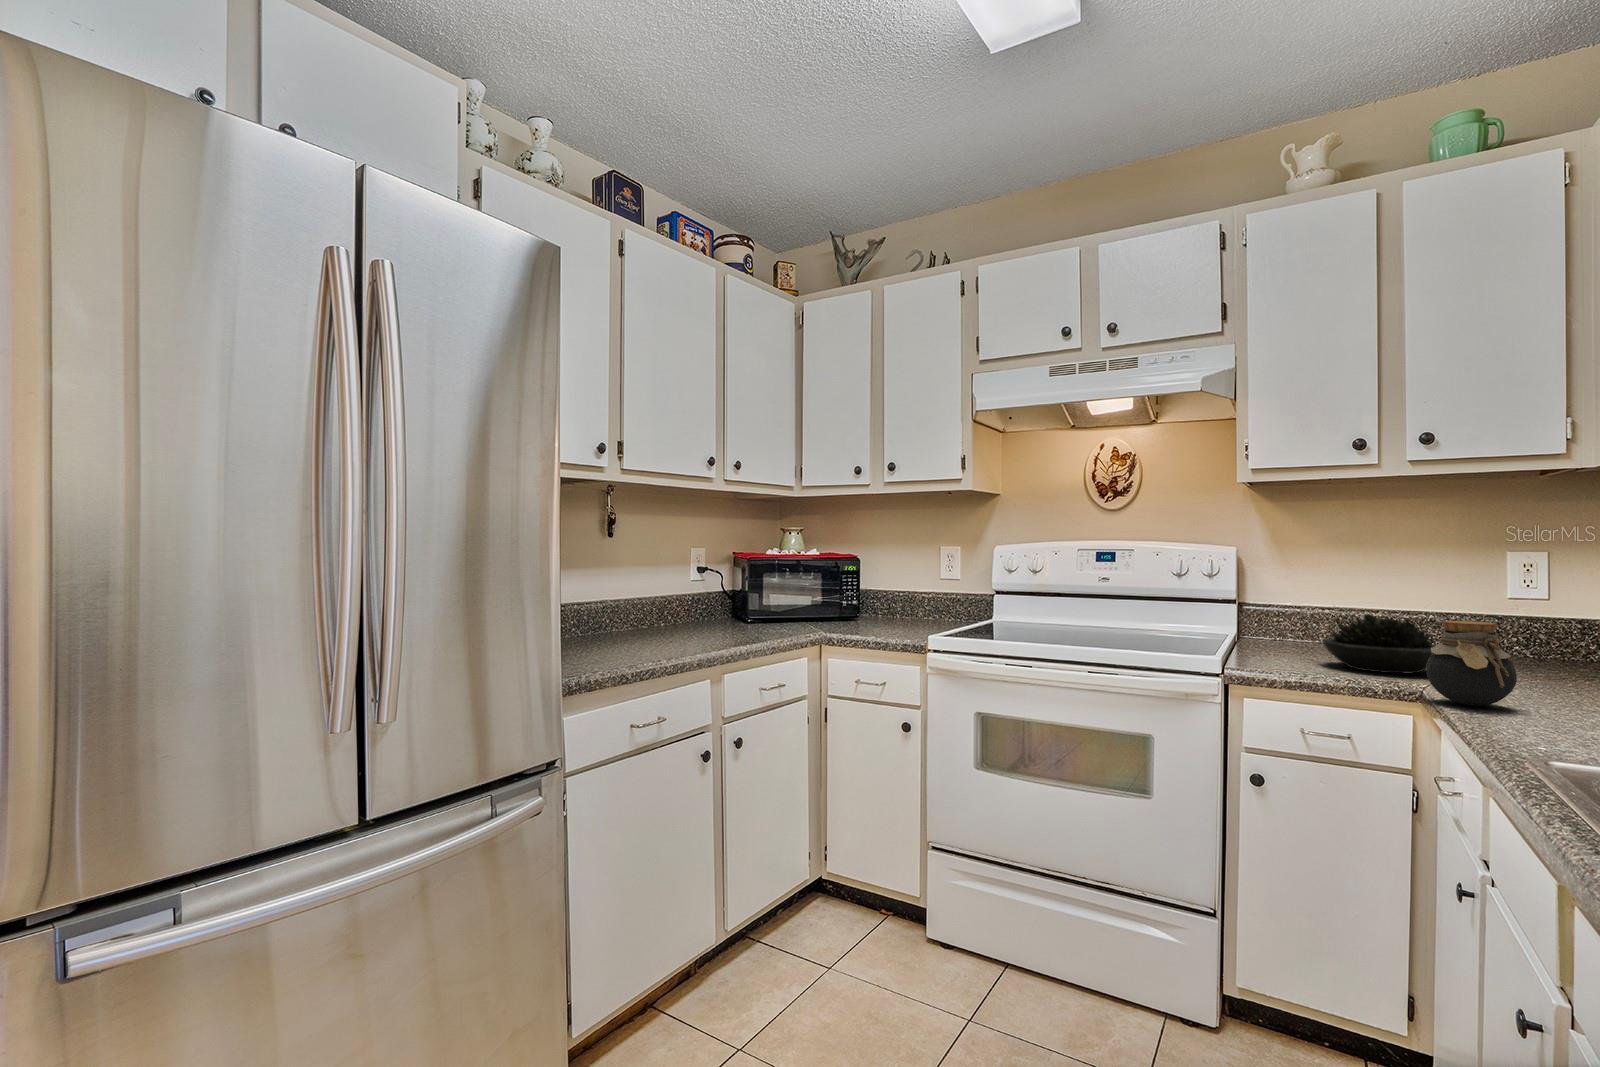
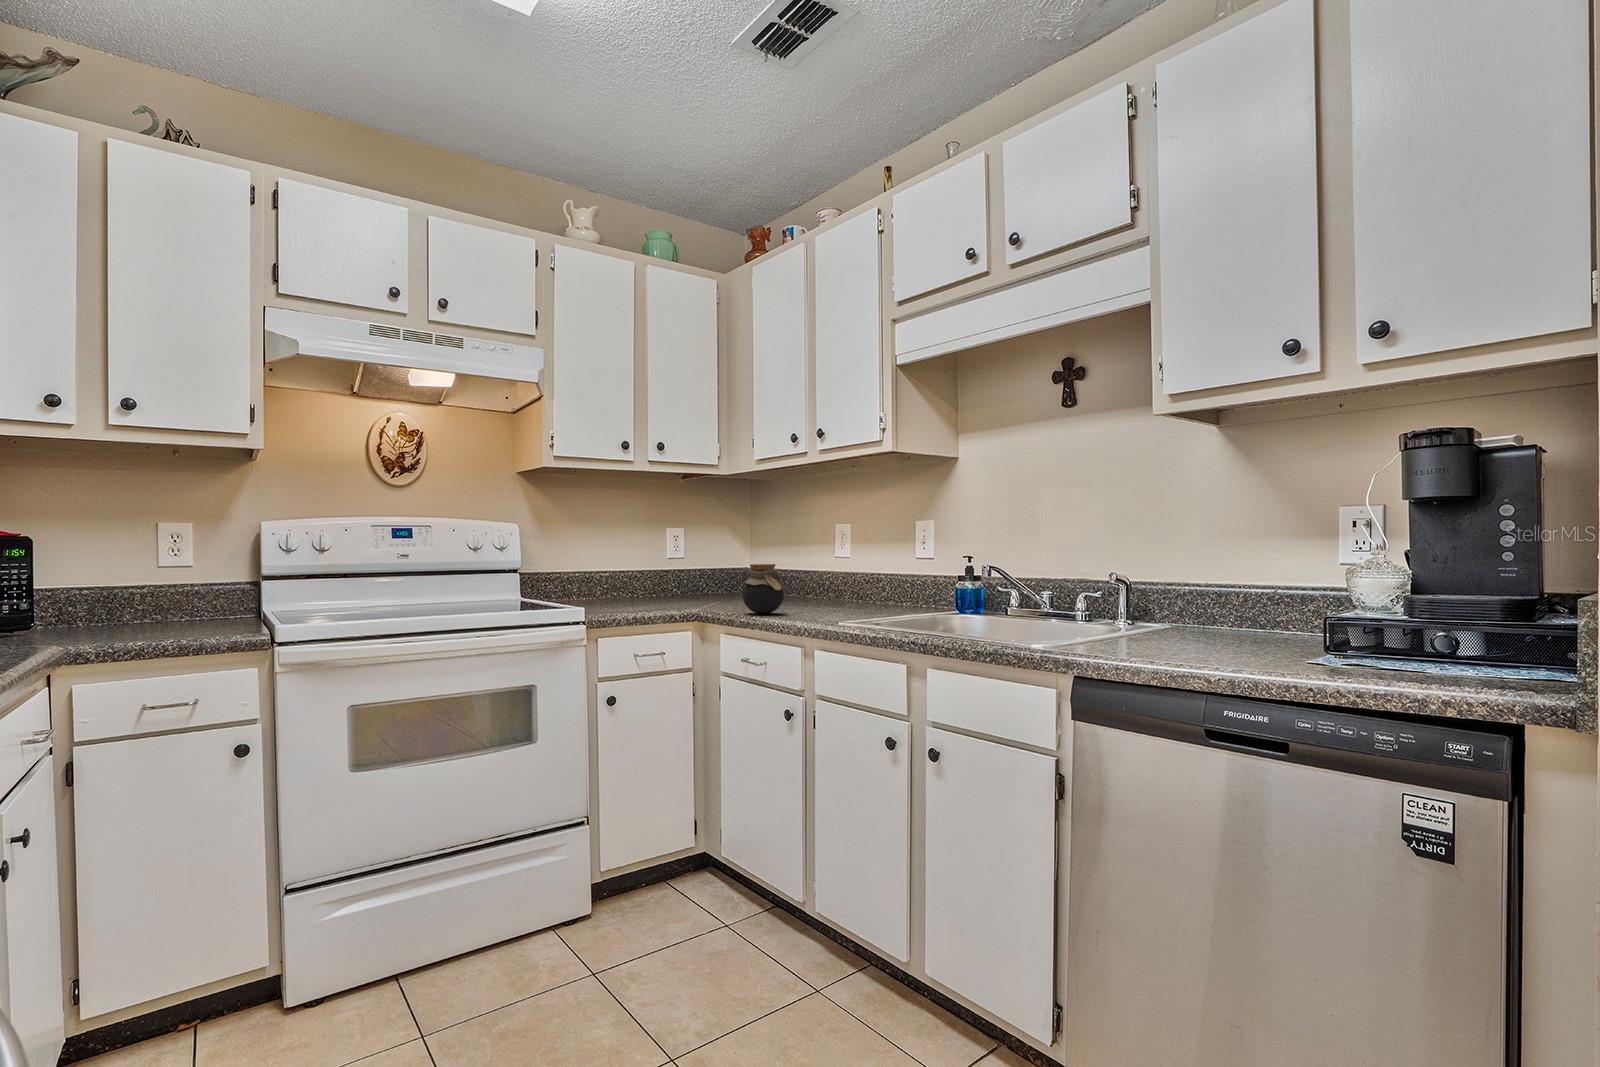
succulent plant: present [1322,614,1435,673] -> none [623,569,696,608]

